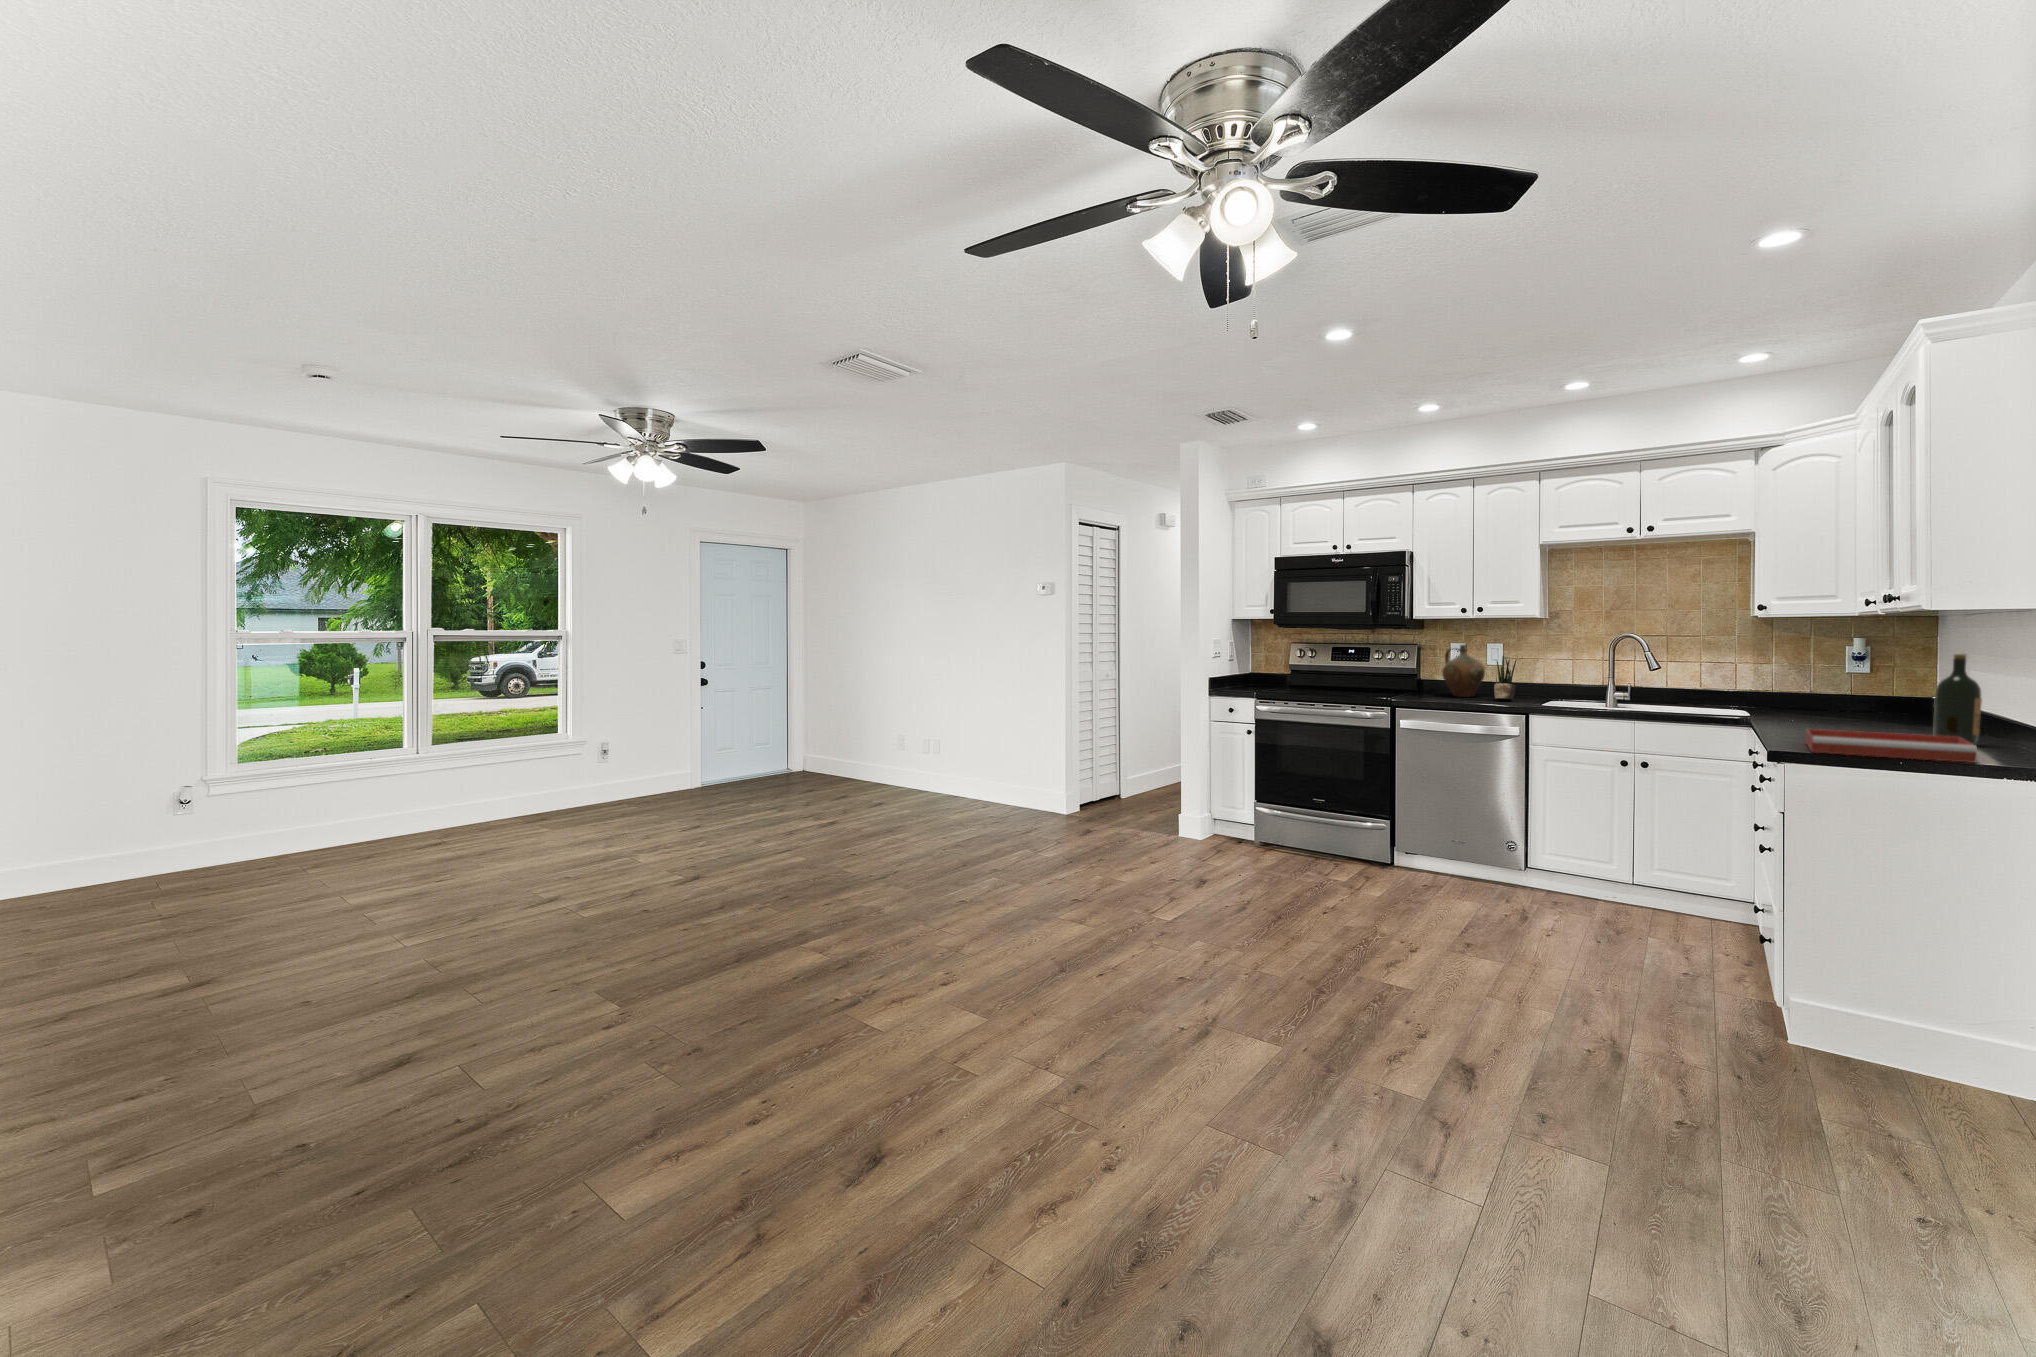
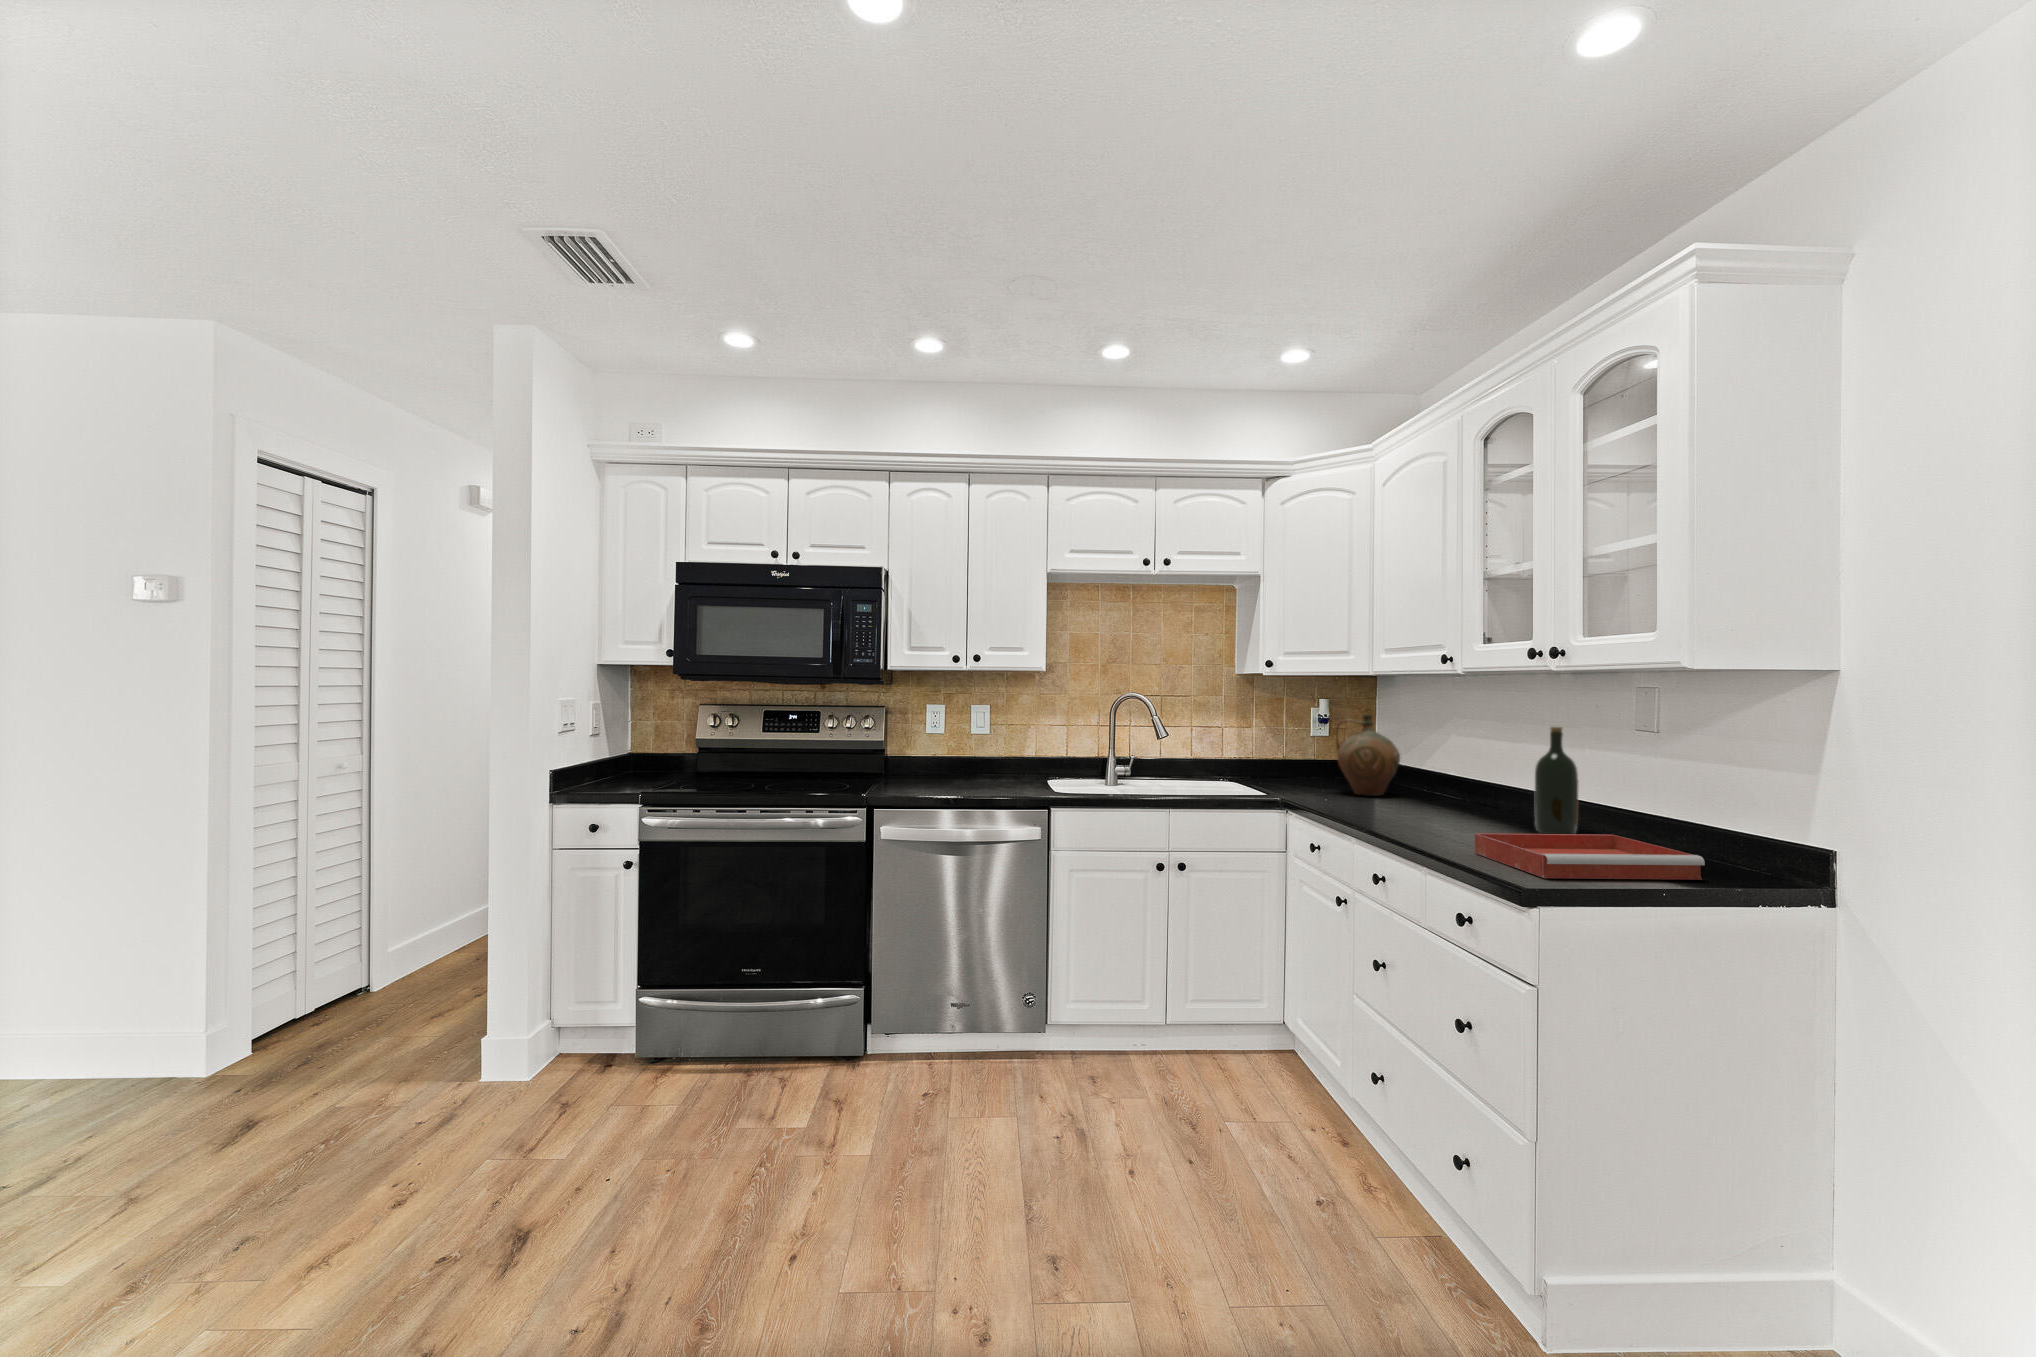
ceramic jug: present [1442,644,1485,697] -> present [1336,714,1400,796]
potted plant: present [1494,655,1517,700] -> none [1001,722,1027,786]

